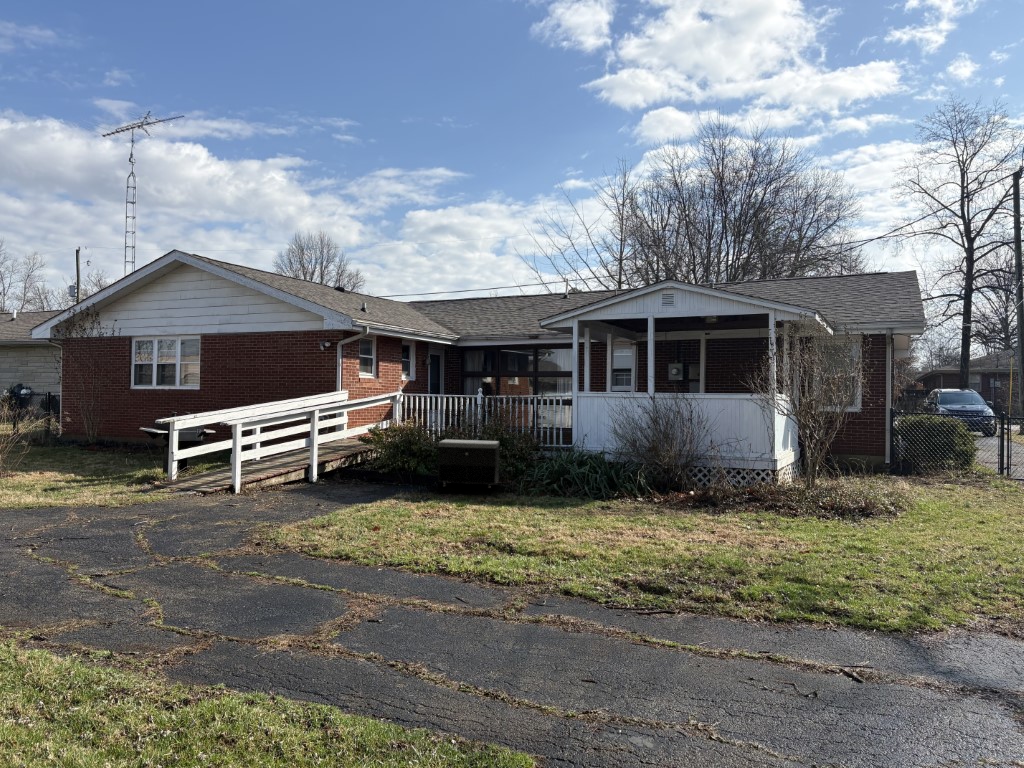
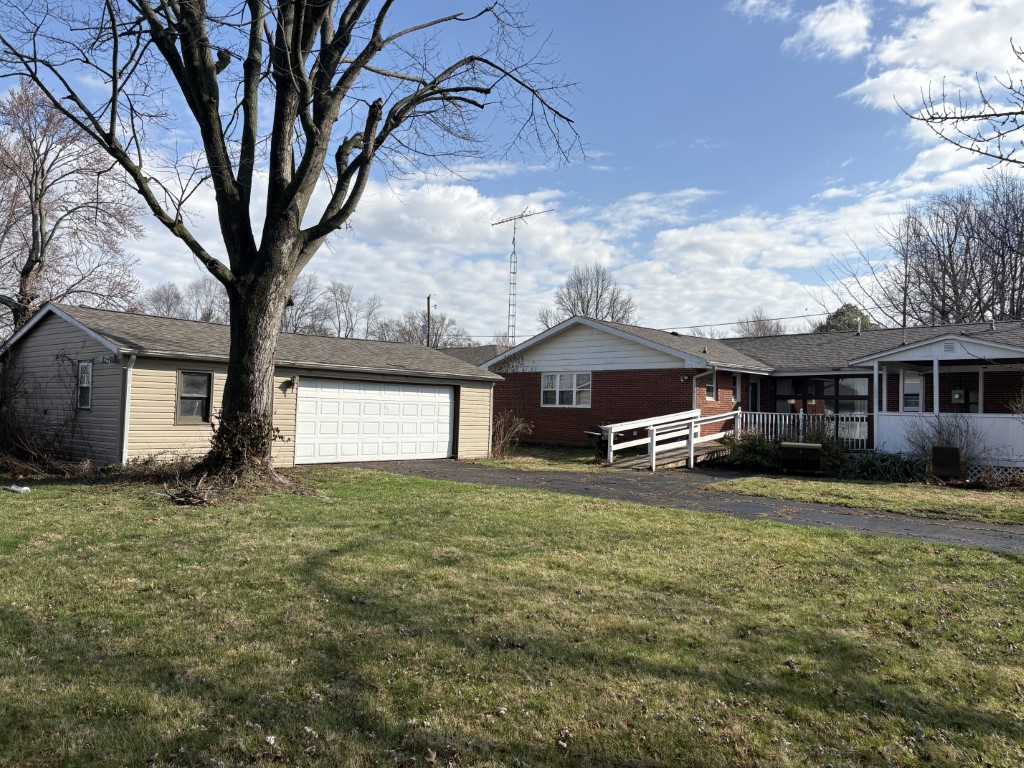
lounge chair: none [639,440,689,500] -> present [928,446,966,486]

